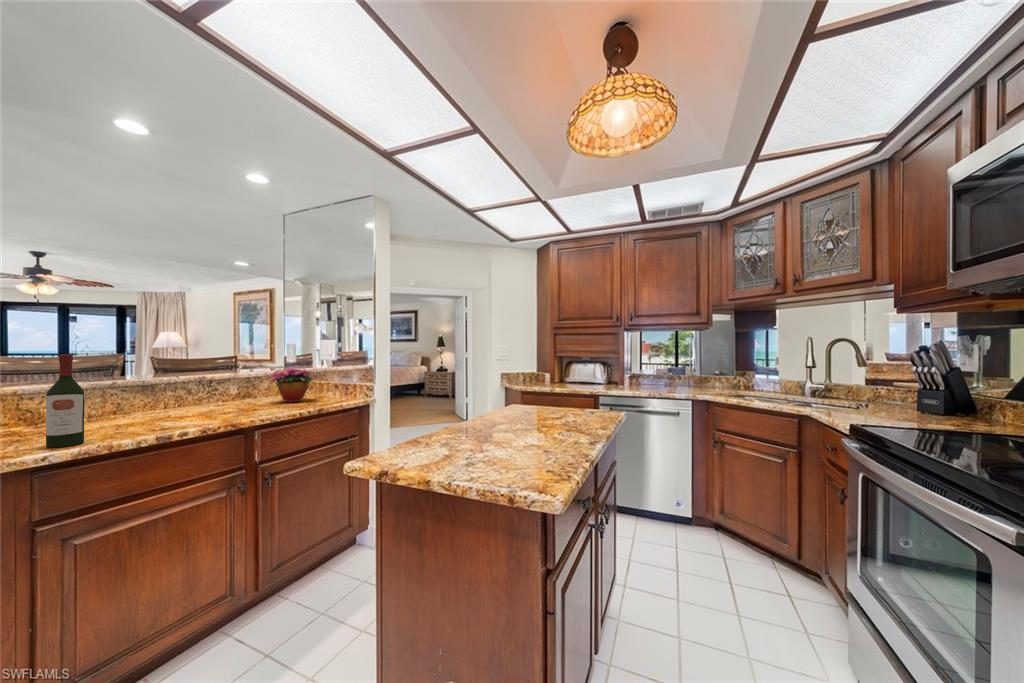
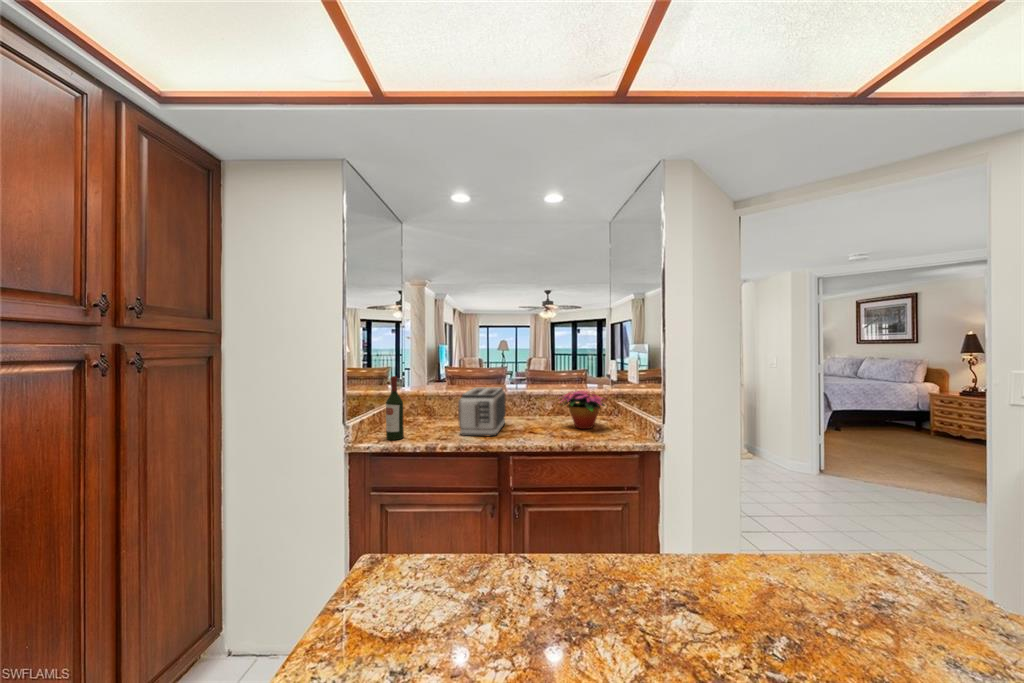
toaster: none [147,371,226,425] -> present [458,387,506,436]

